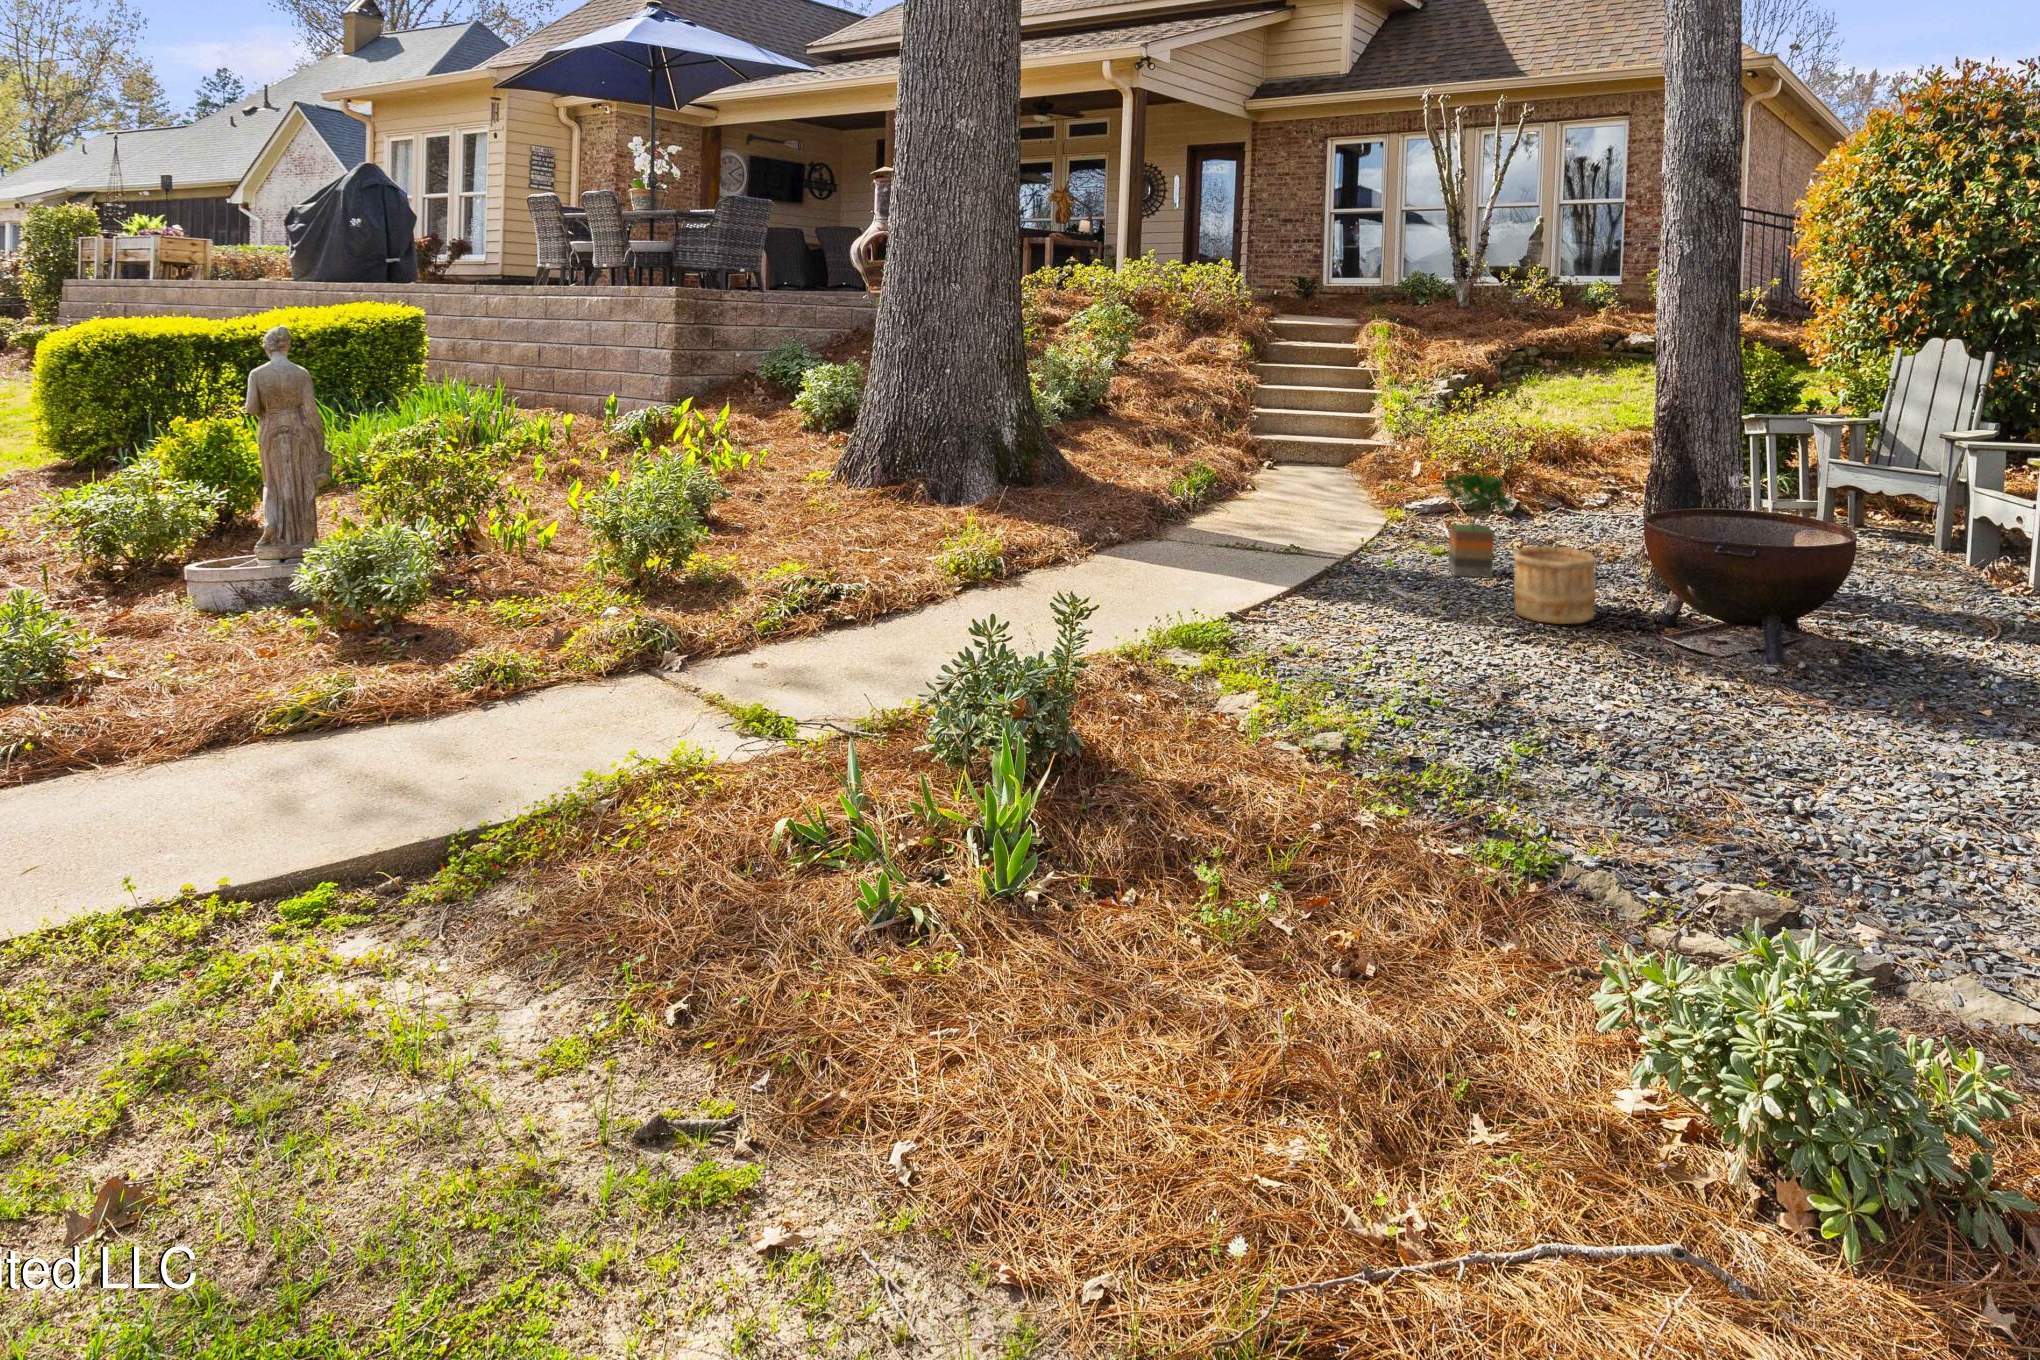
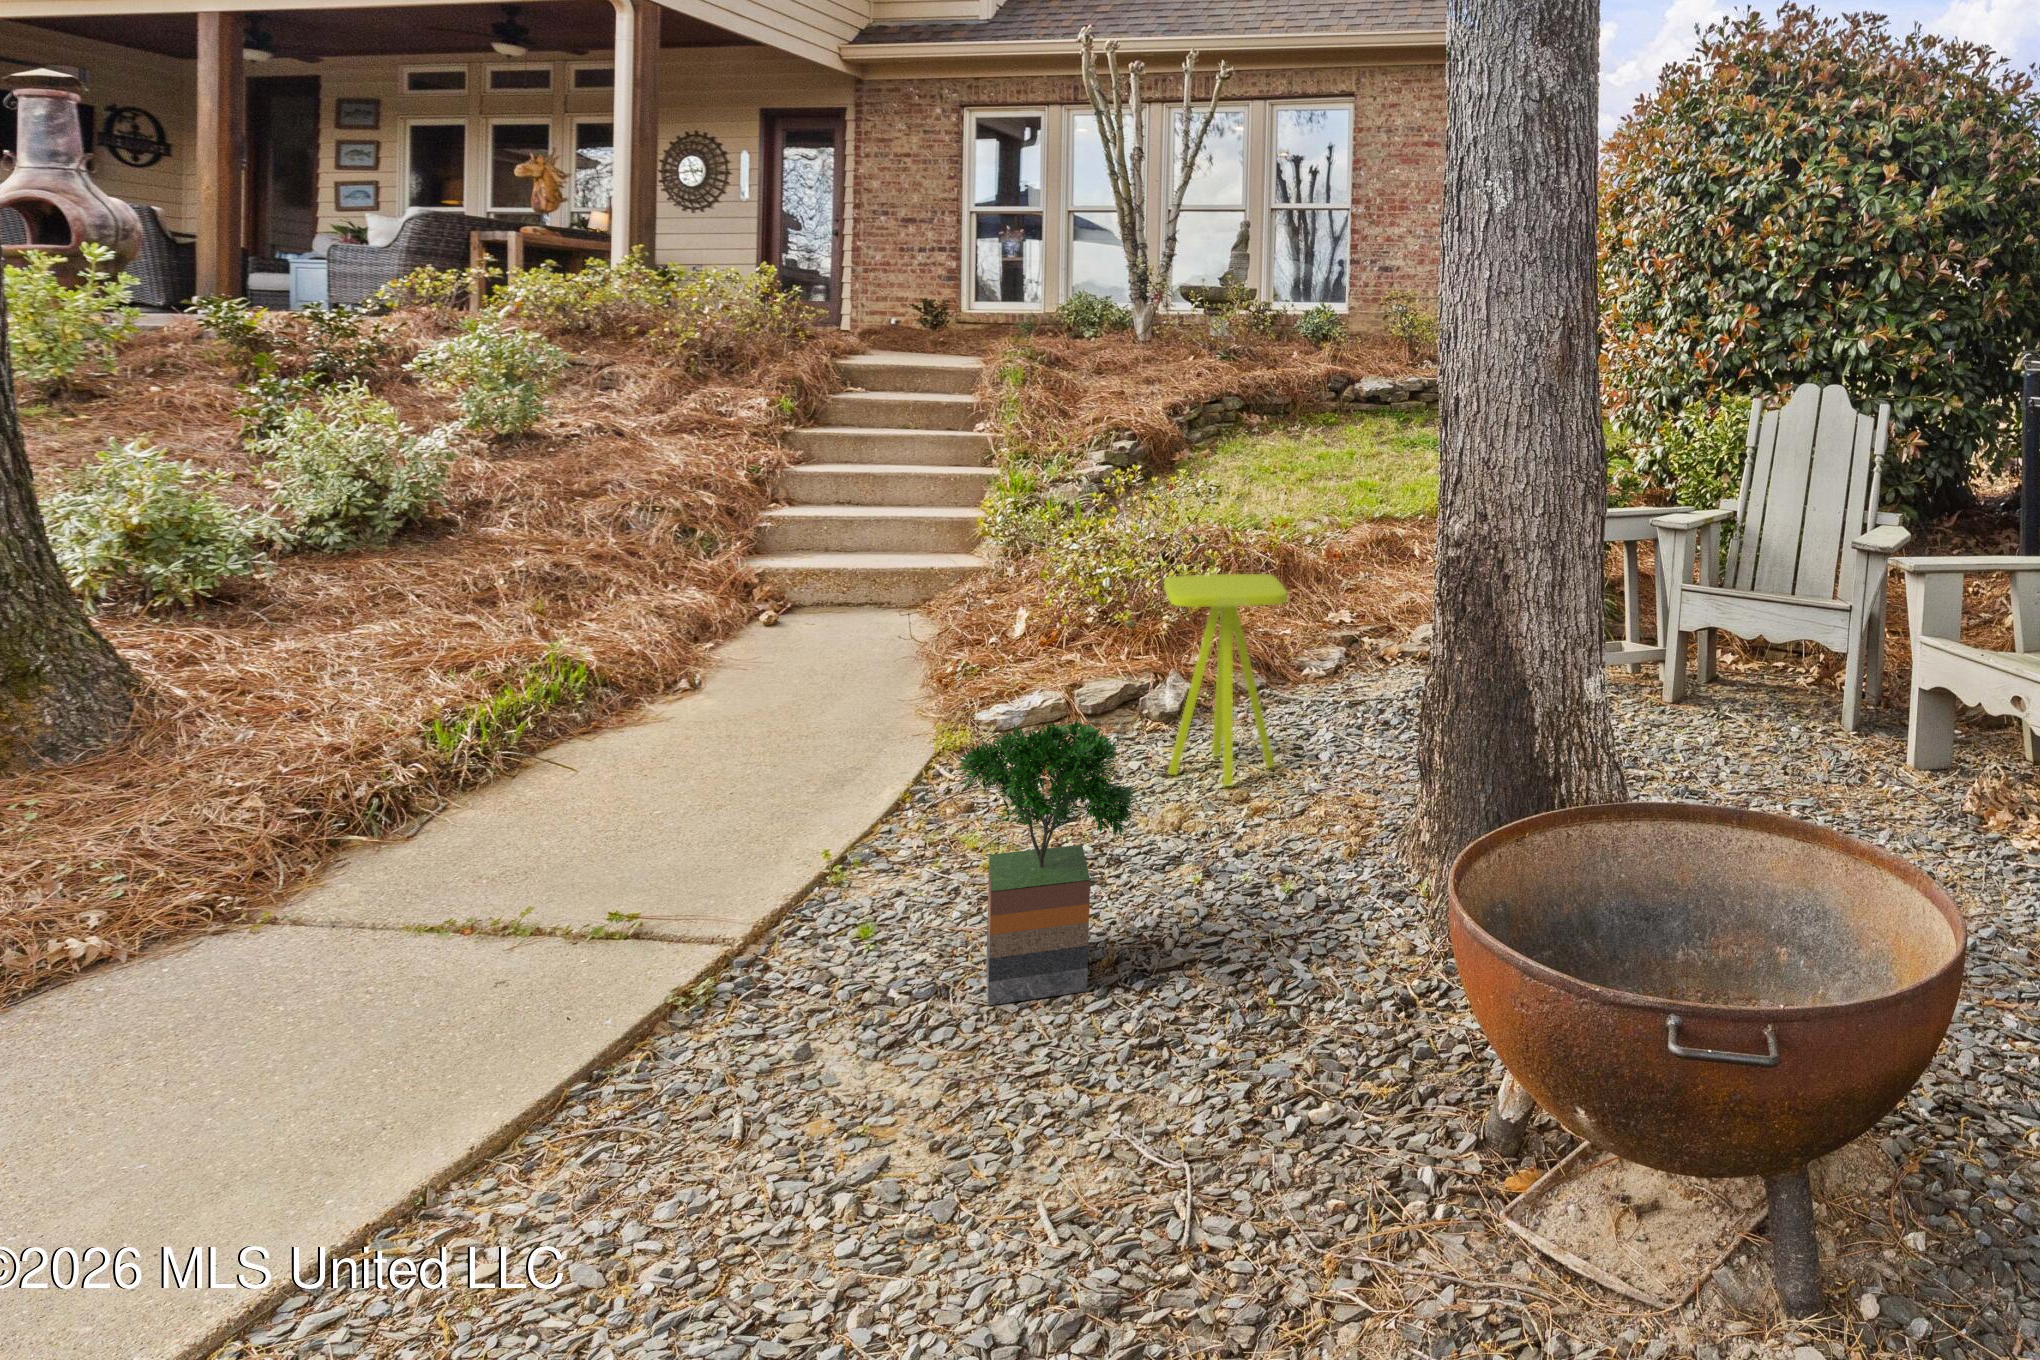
side table: none [1509,434,1576,537] -> present [1164,574,1288,786]
wooden bucket: present [1513,546,1598,624] -> none [1094,966,1332,1263]

